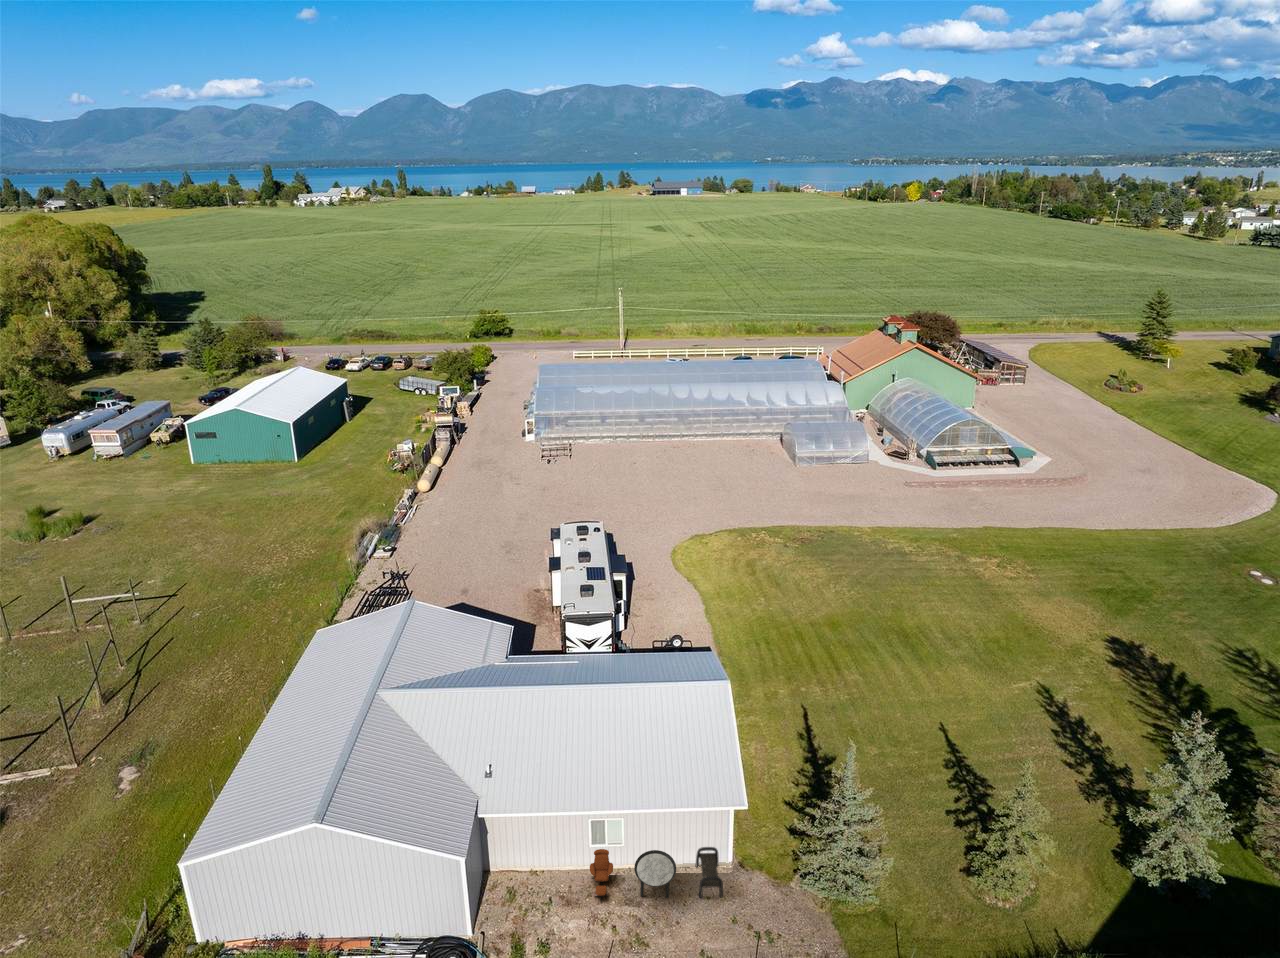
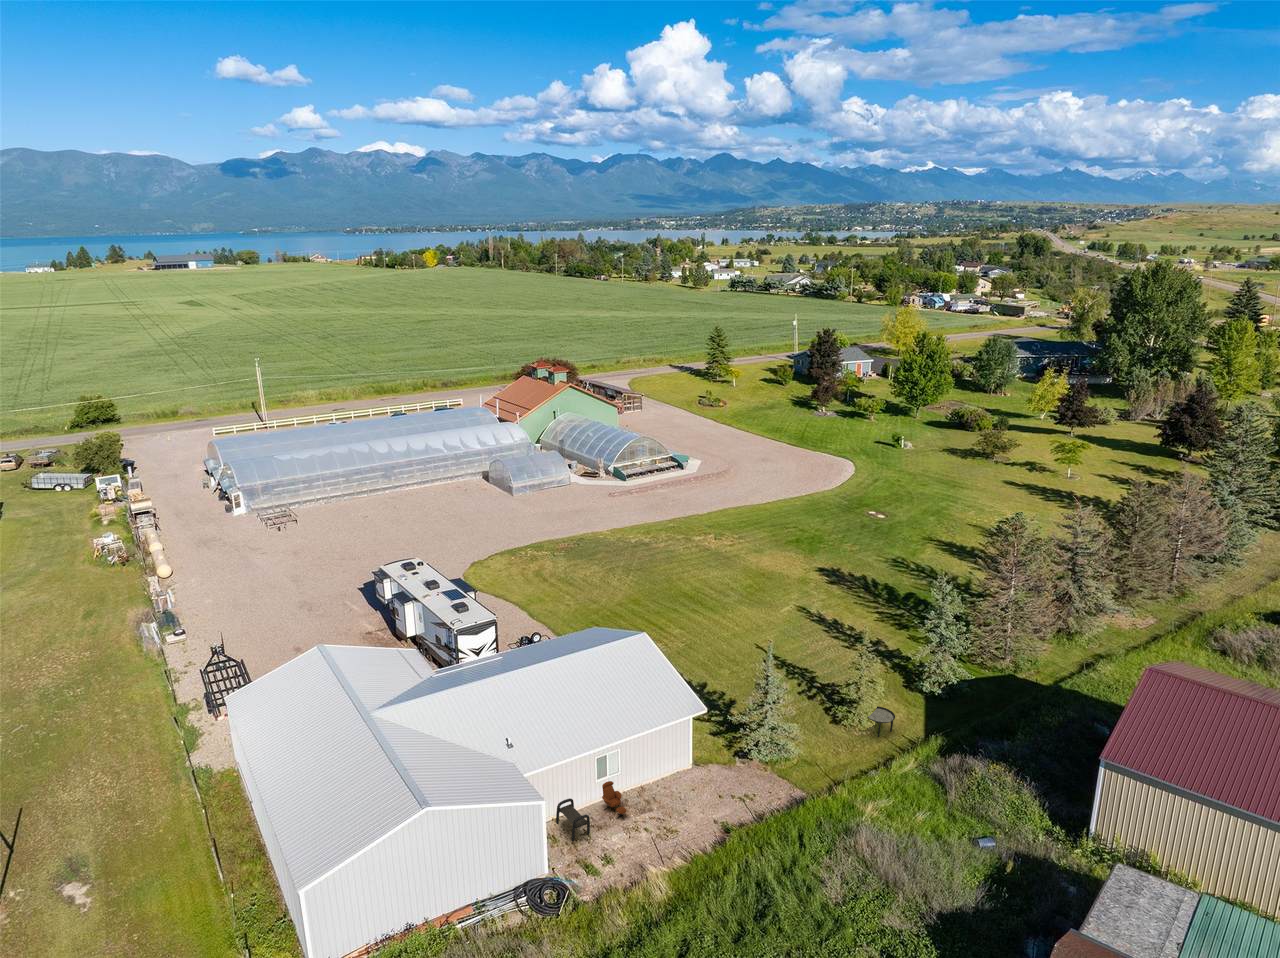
bench: present [696,847,723,898] -> present [556,798,590,841]
round table: present [634,850,676,898] -> present [867,706,895,737]

